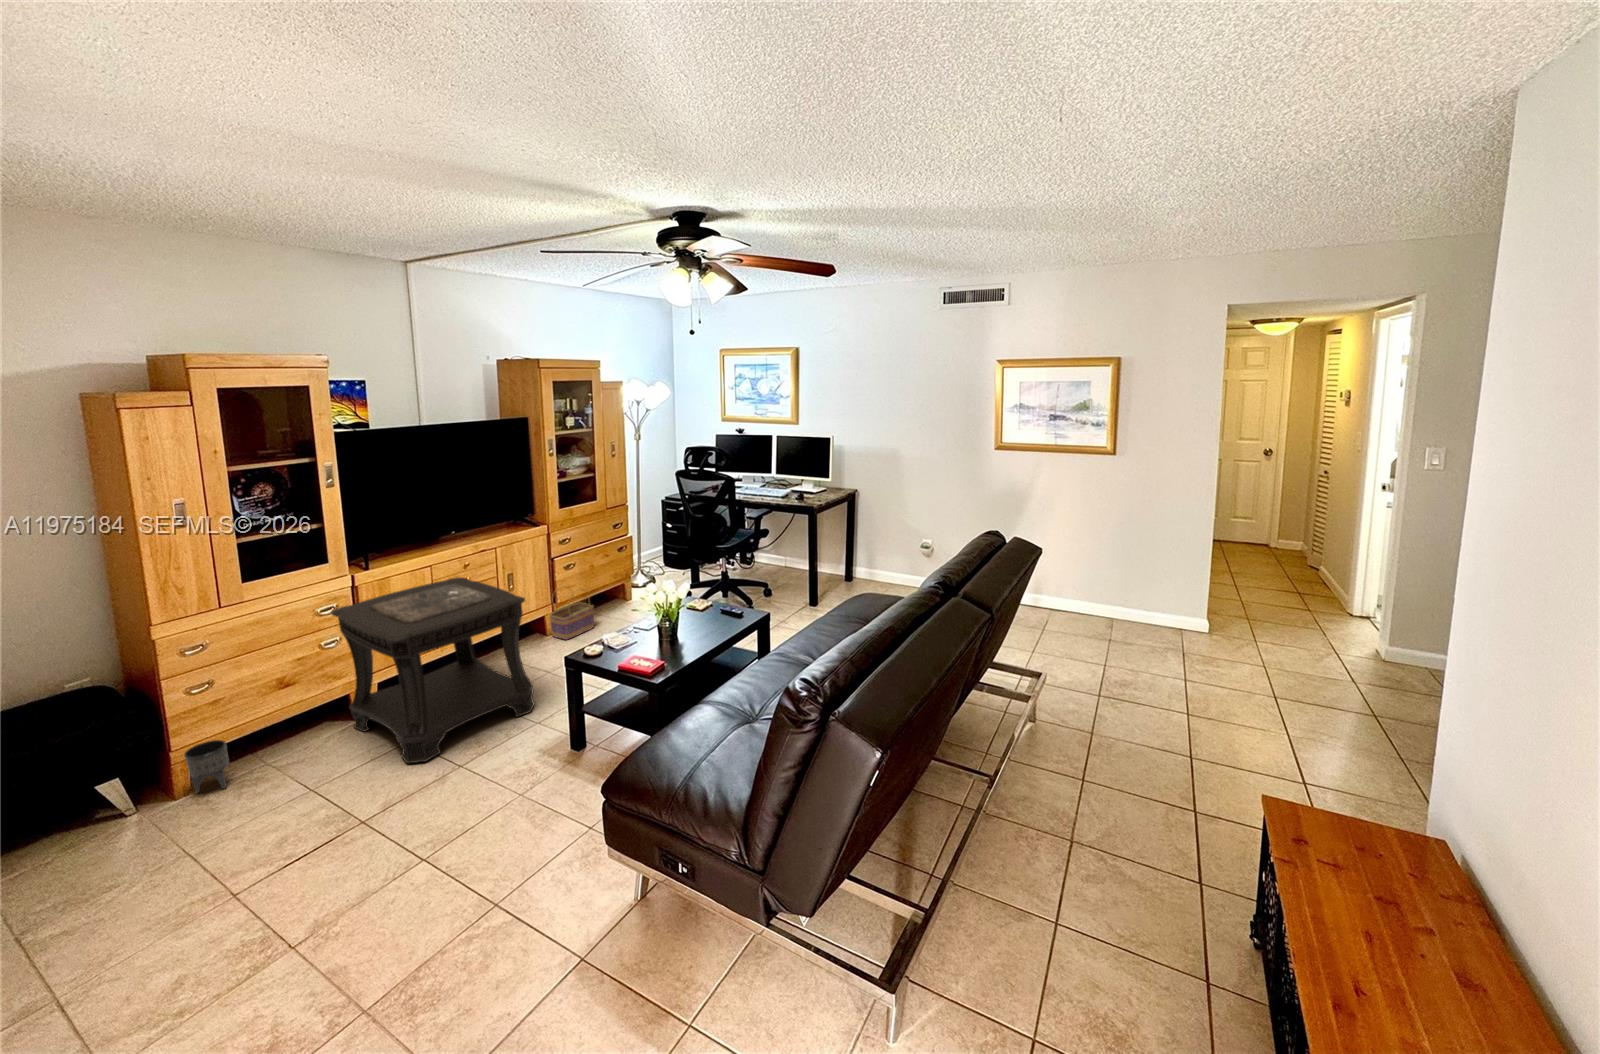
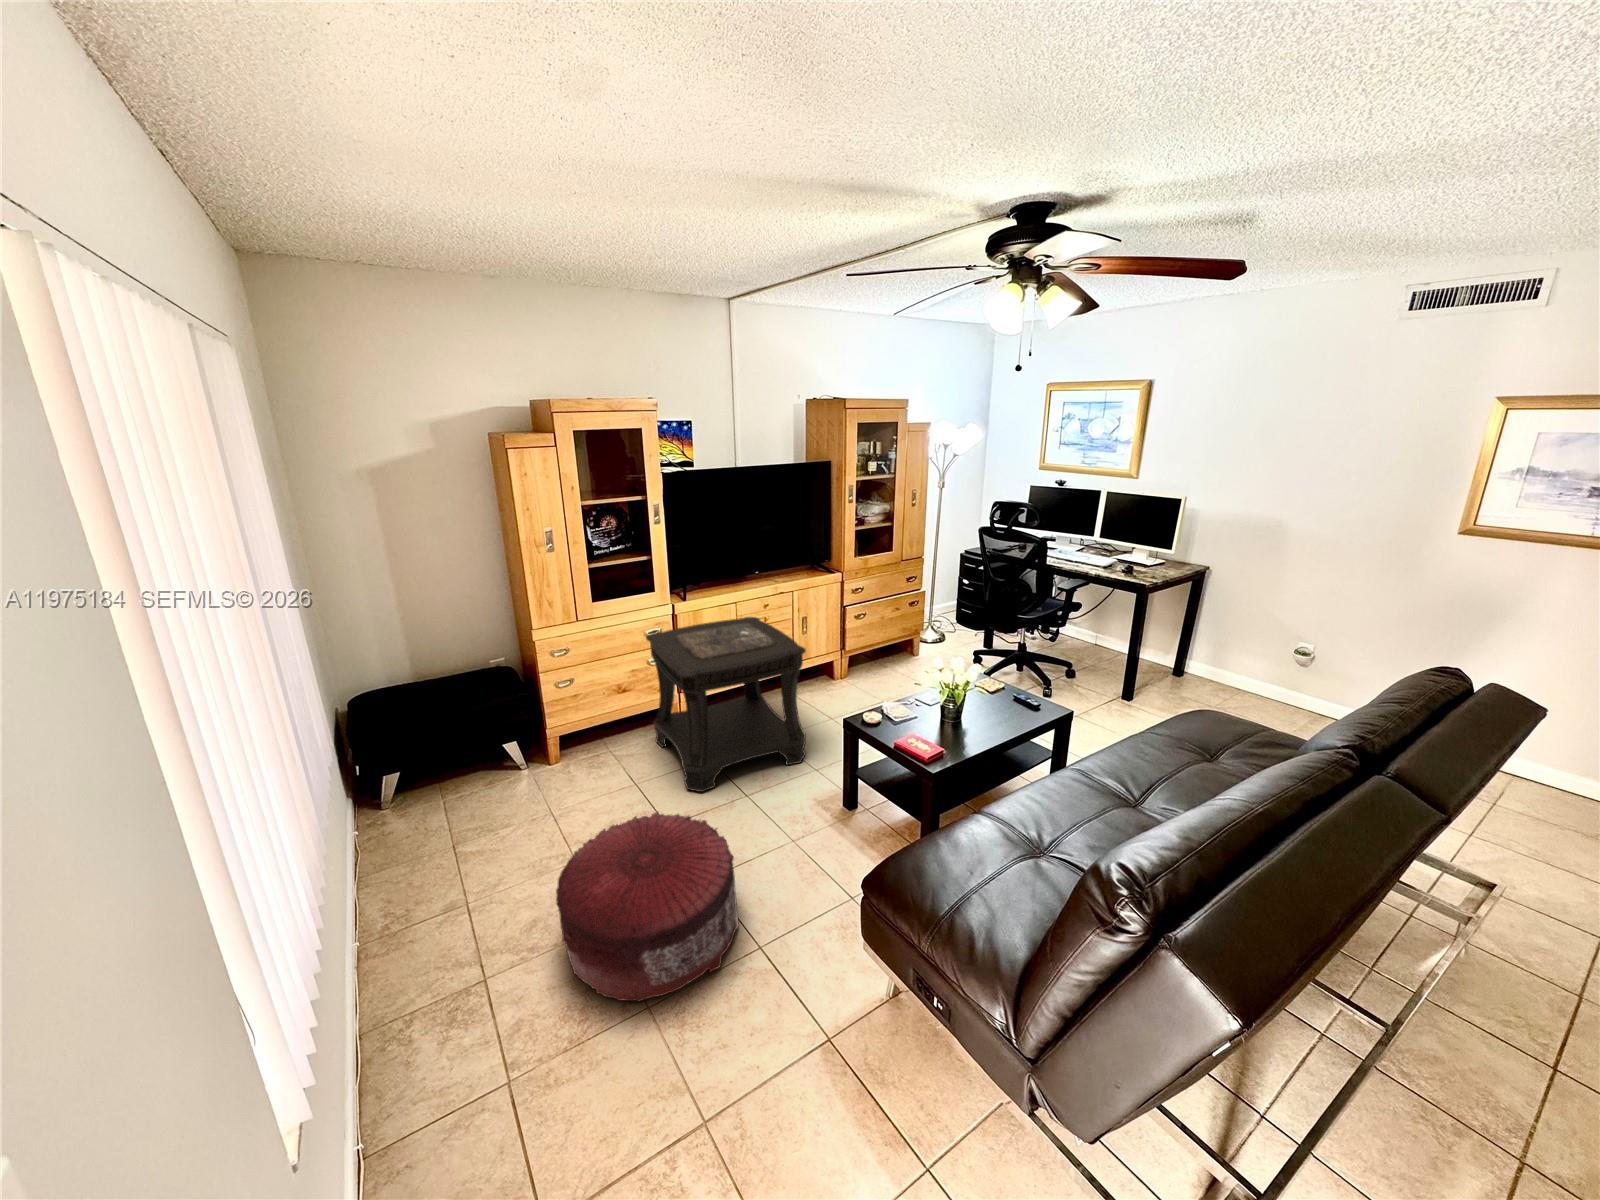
basket: present [549,587,594,640] -> none [833,635,877,690]
planter: present [184,740,229,793] -> none [532,732,562,775]
pouf: none [281,772,496,964] -> present [556,812,739,1002]

